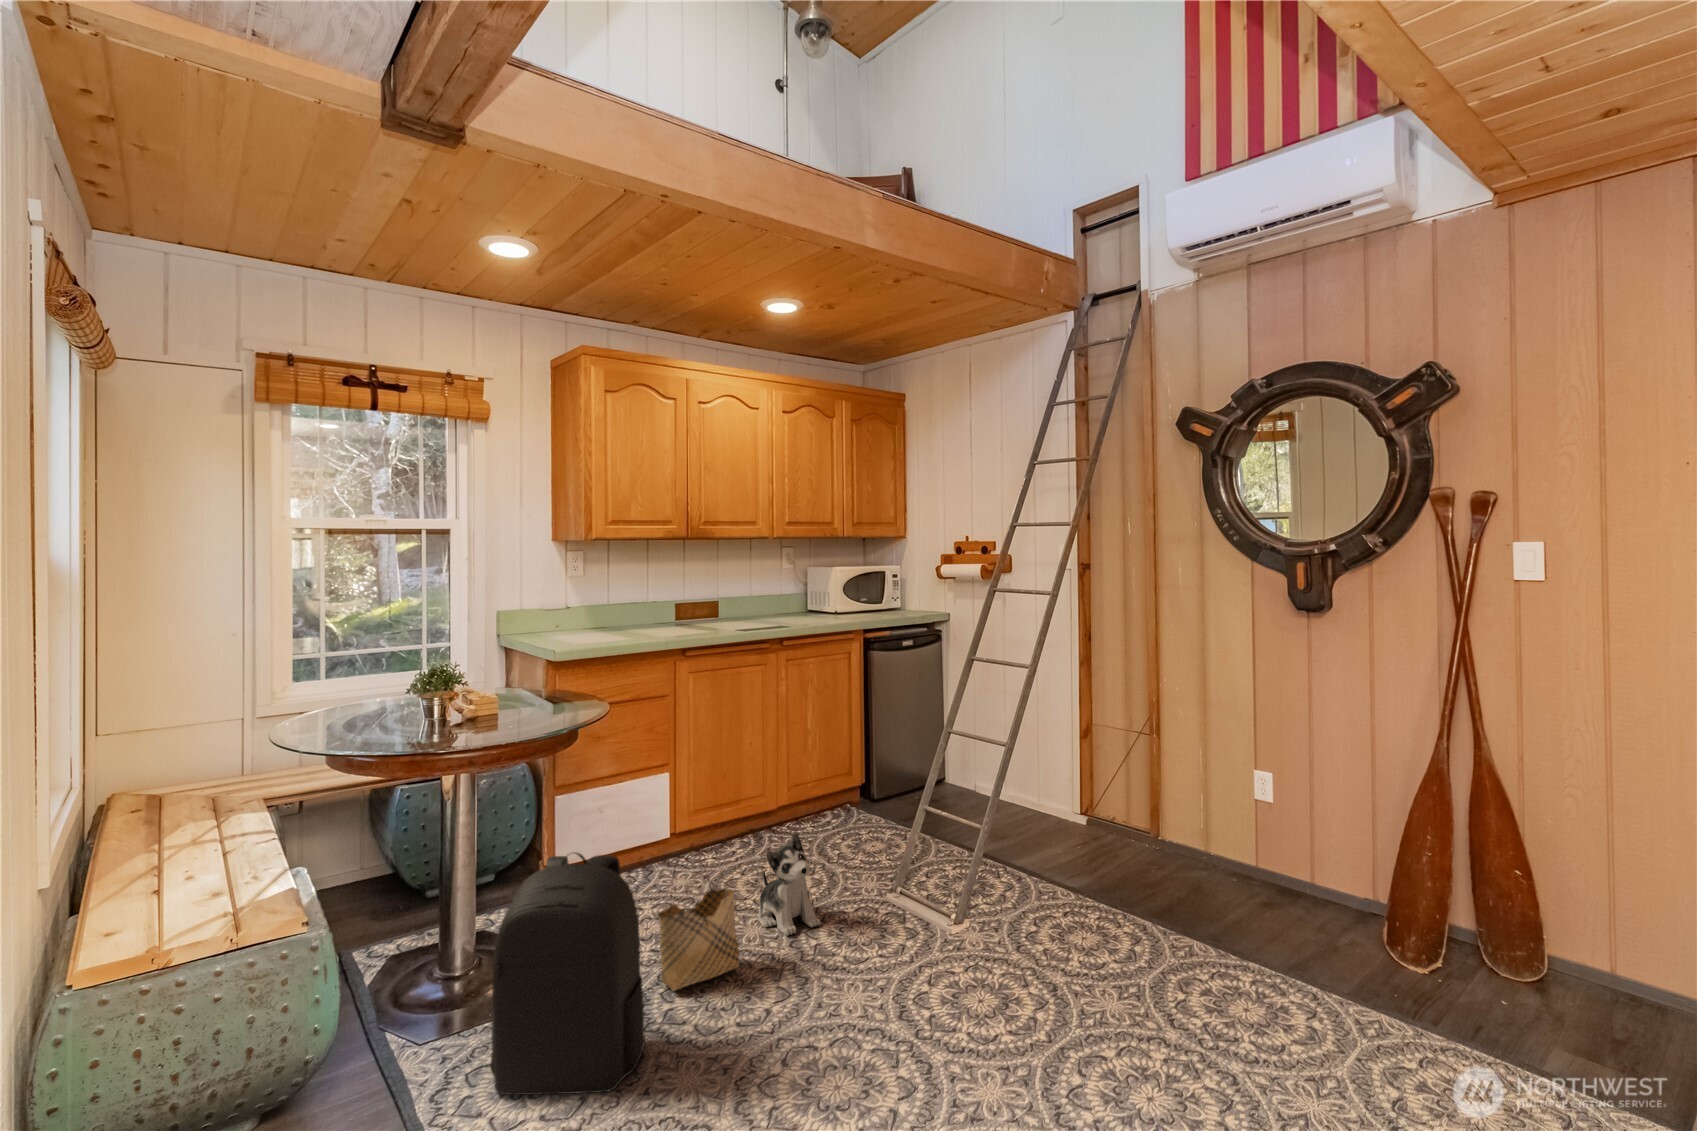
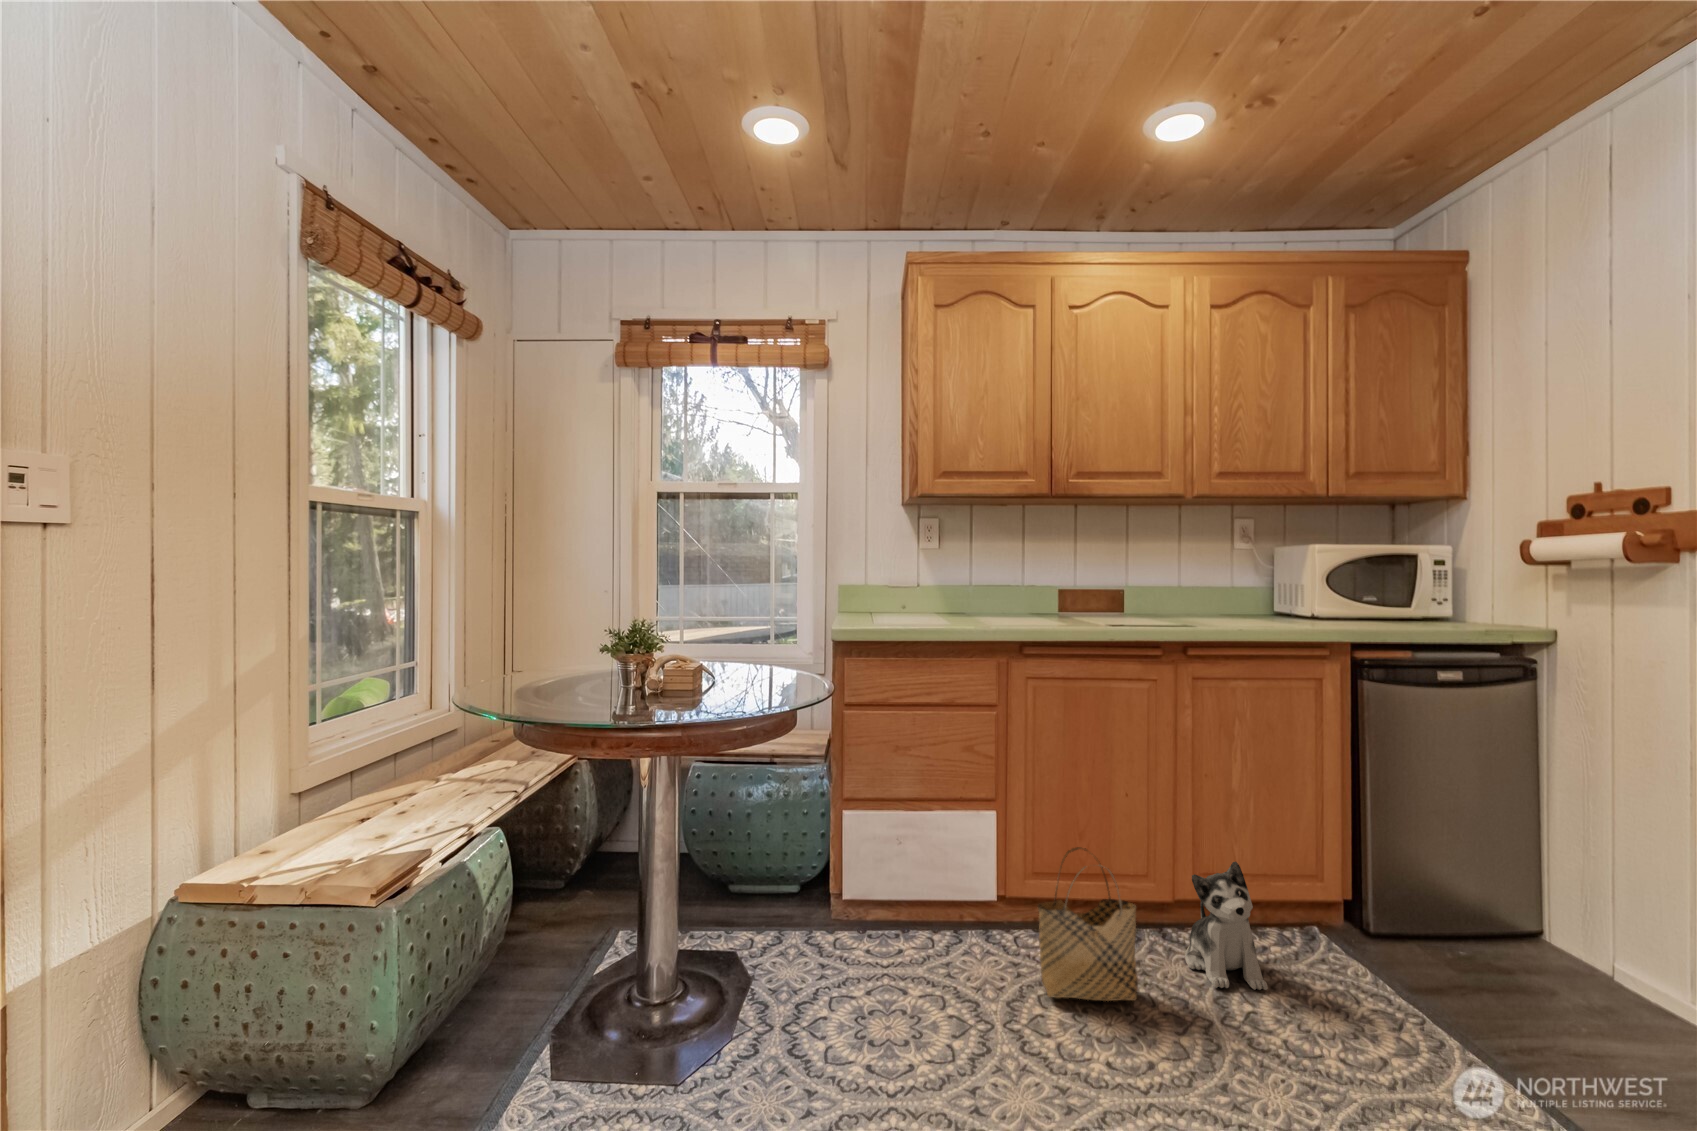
backpack: present [490,852,645,1095] -> none [843,806,995,1071]

